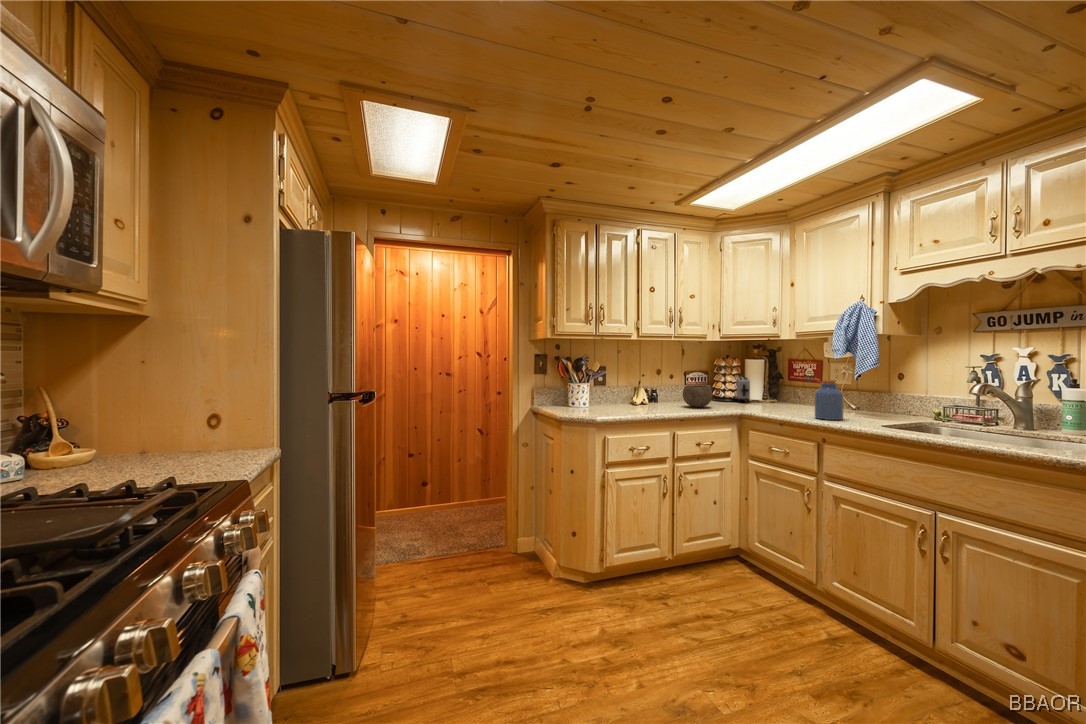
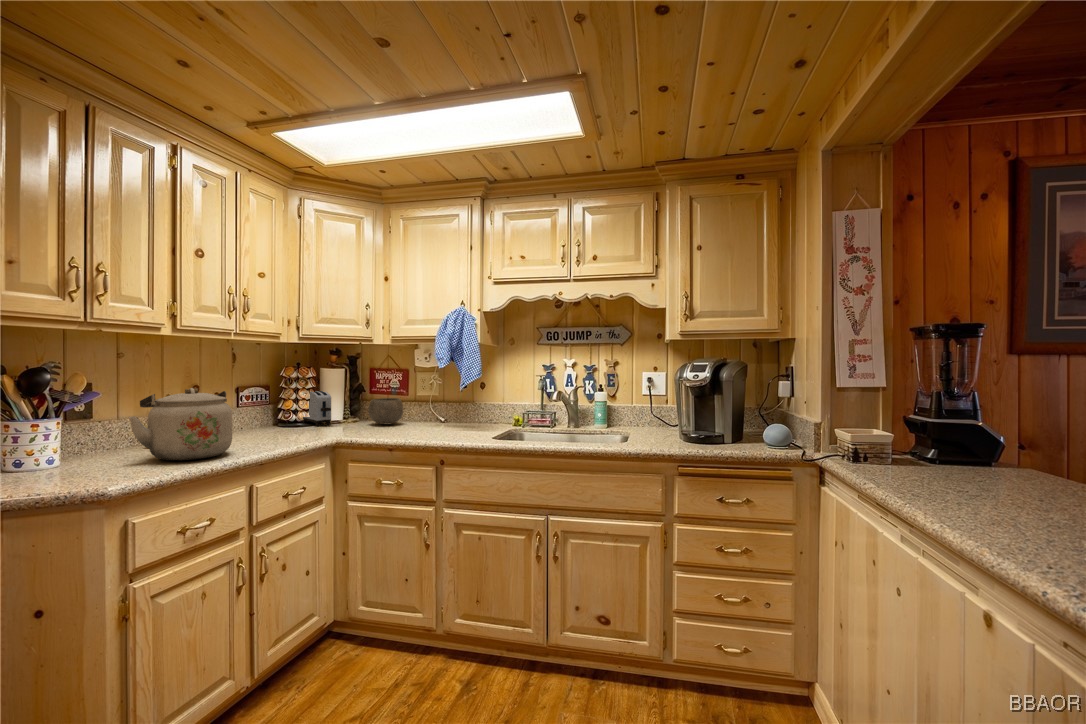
kettle: none [614,369,667,411] -> present [129,388,232,460]
jar: present [815,380,844,420] -> none [425,393,453,438]
ceramic bowl: present [683,385,712,407] -> present [368,398,403,425]

